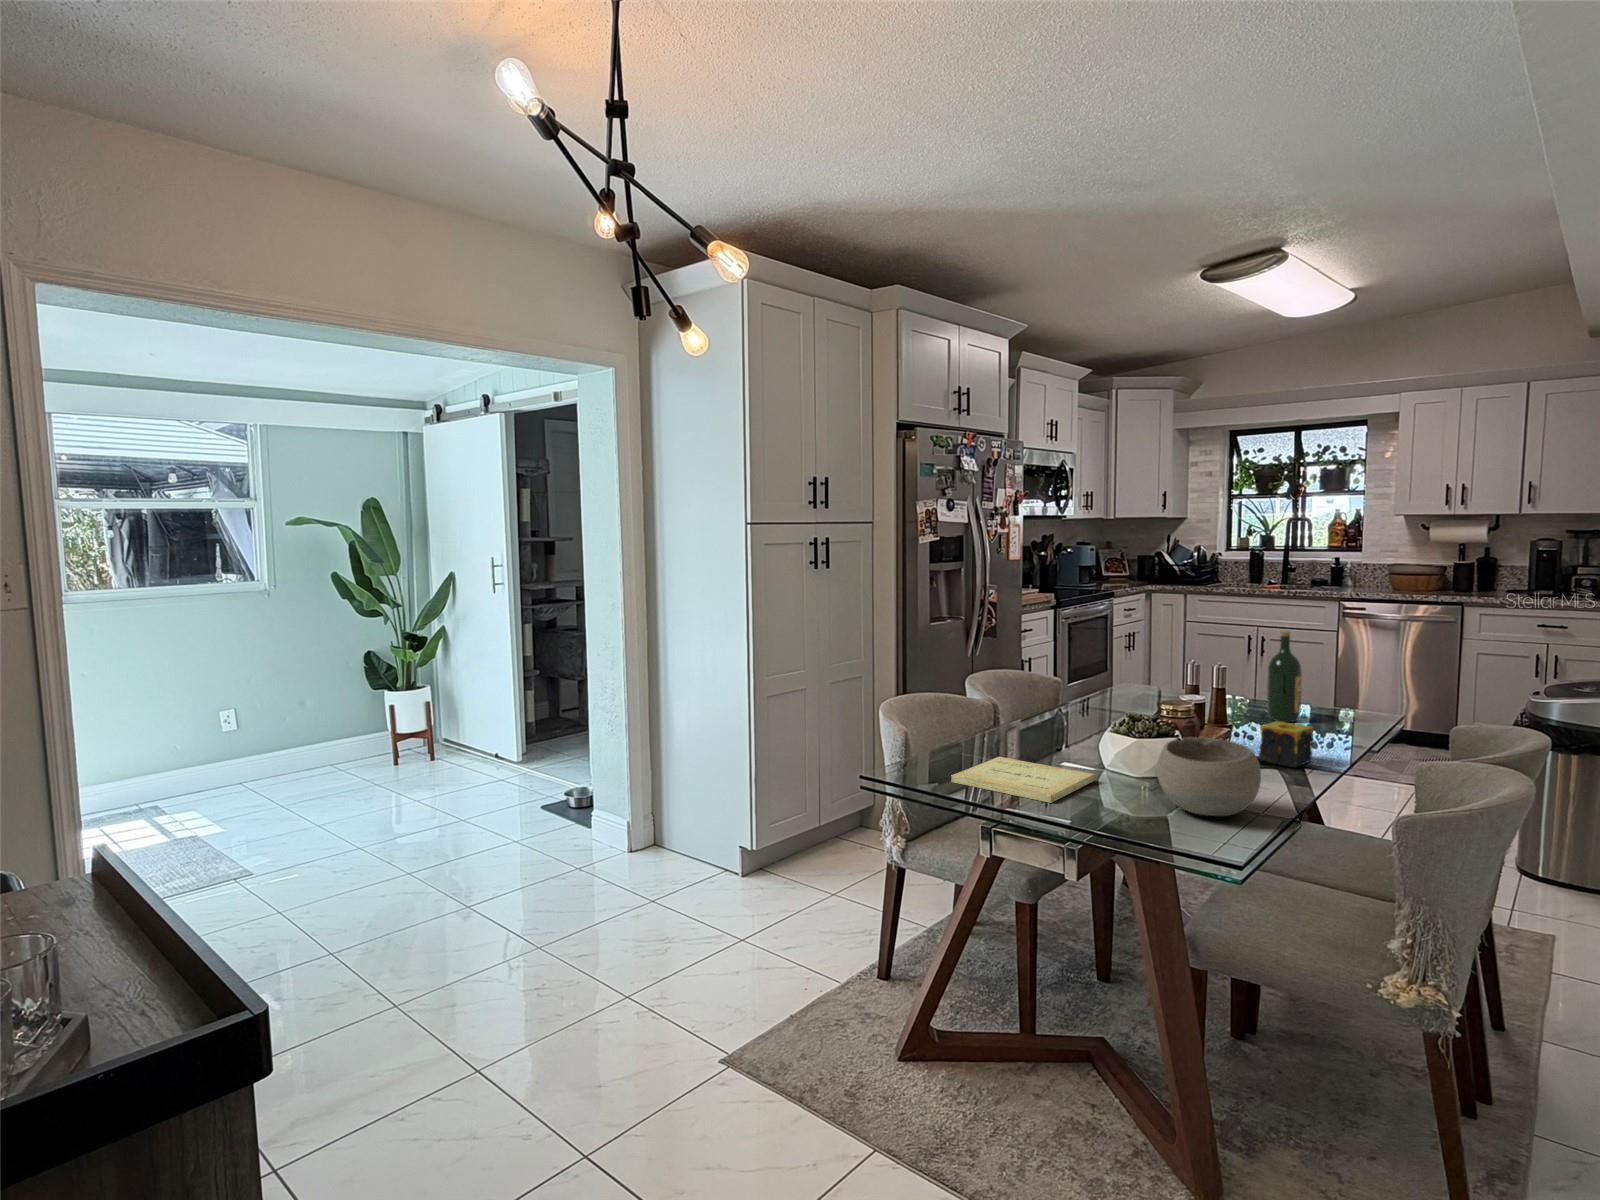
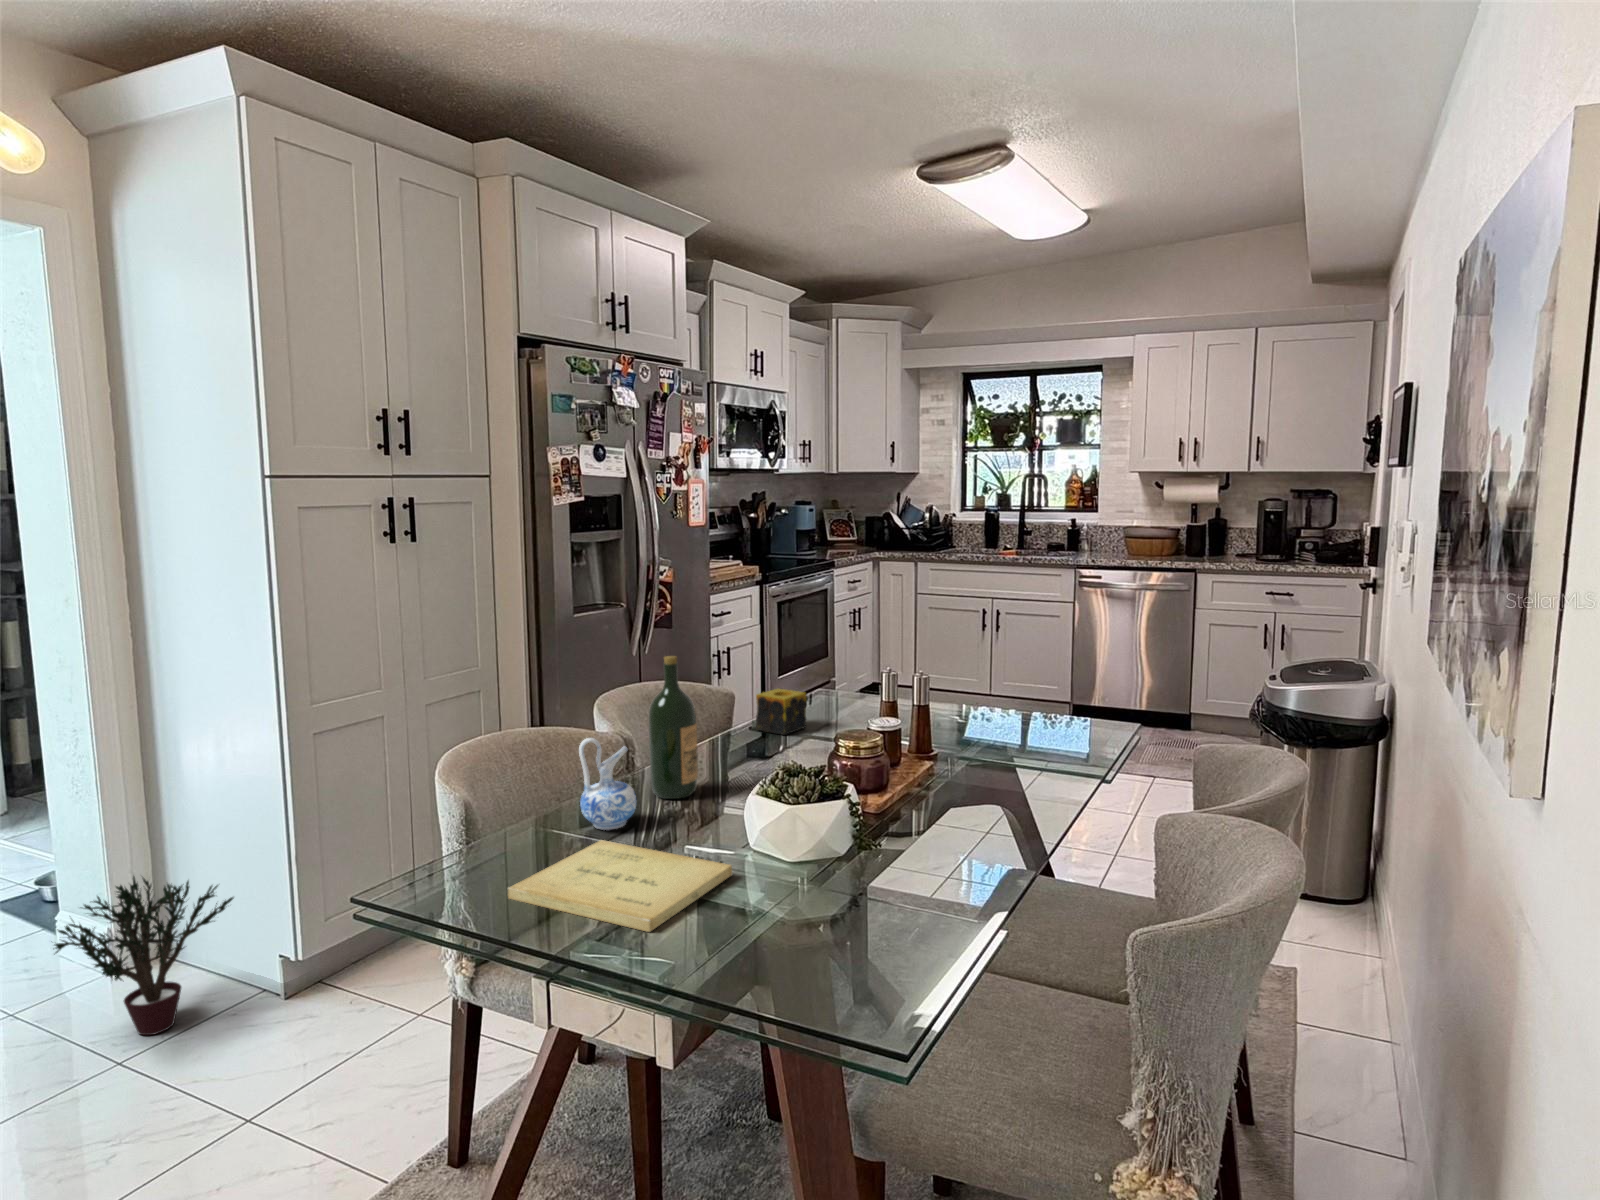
wine bottle: present [1267,631,1302,722] -> present [649,656,698,799]
ceramic pitcher: none [979,692,1017,754] -> present [579,738,636,830]
candle: present [1259,721,1313,767] -> present [756,689,806,735]
bowl: present [1157,737,1261,816] -> none [808,810,953,938]
potted plant: none [615,779,719,884] -> present [55,876,234,1035]

